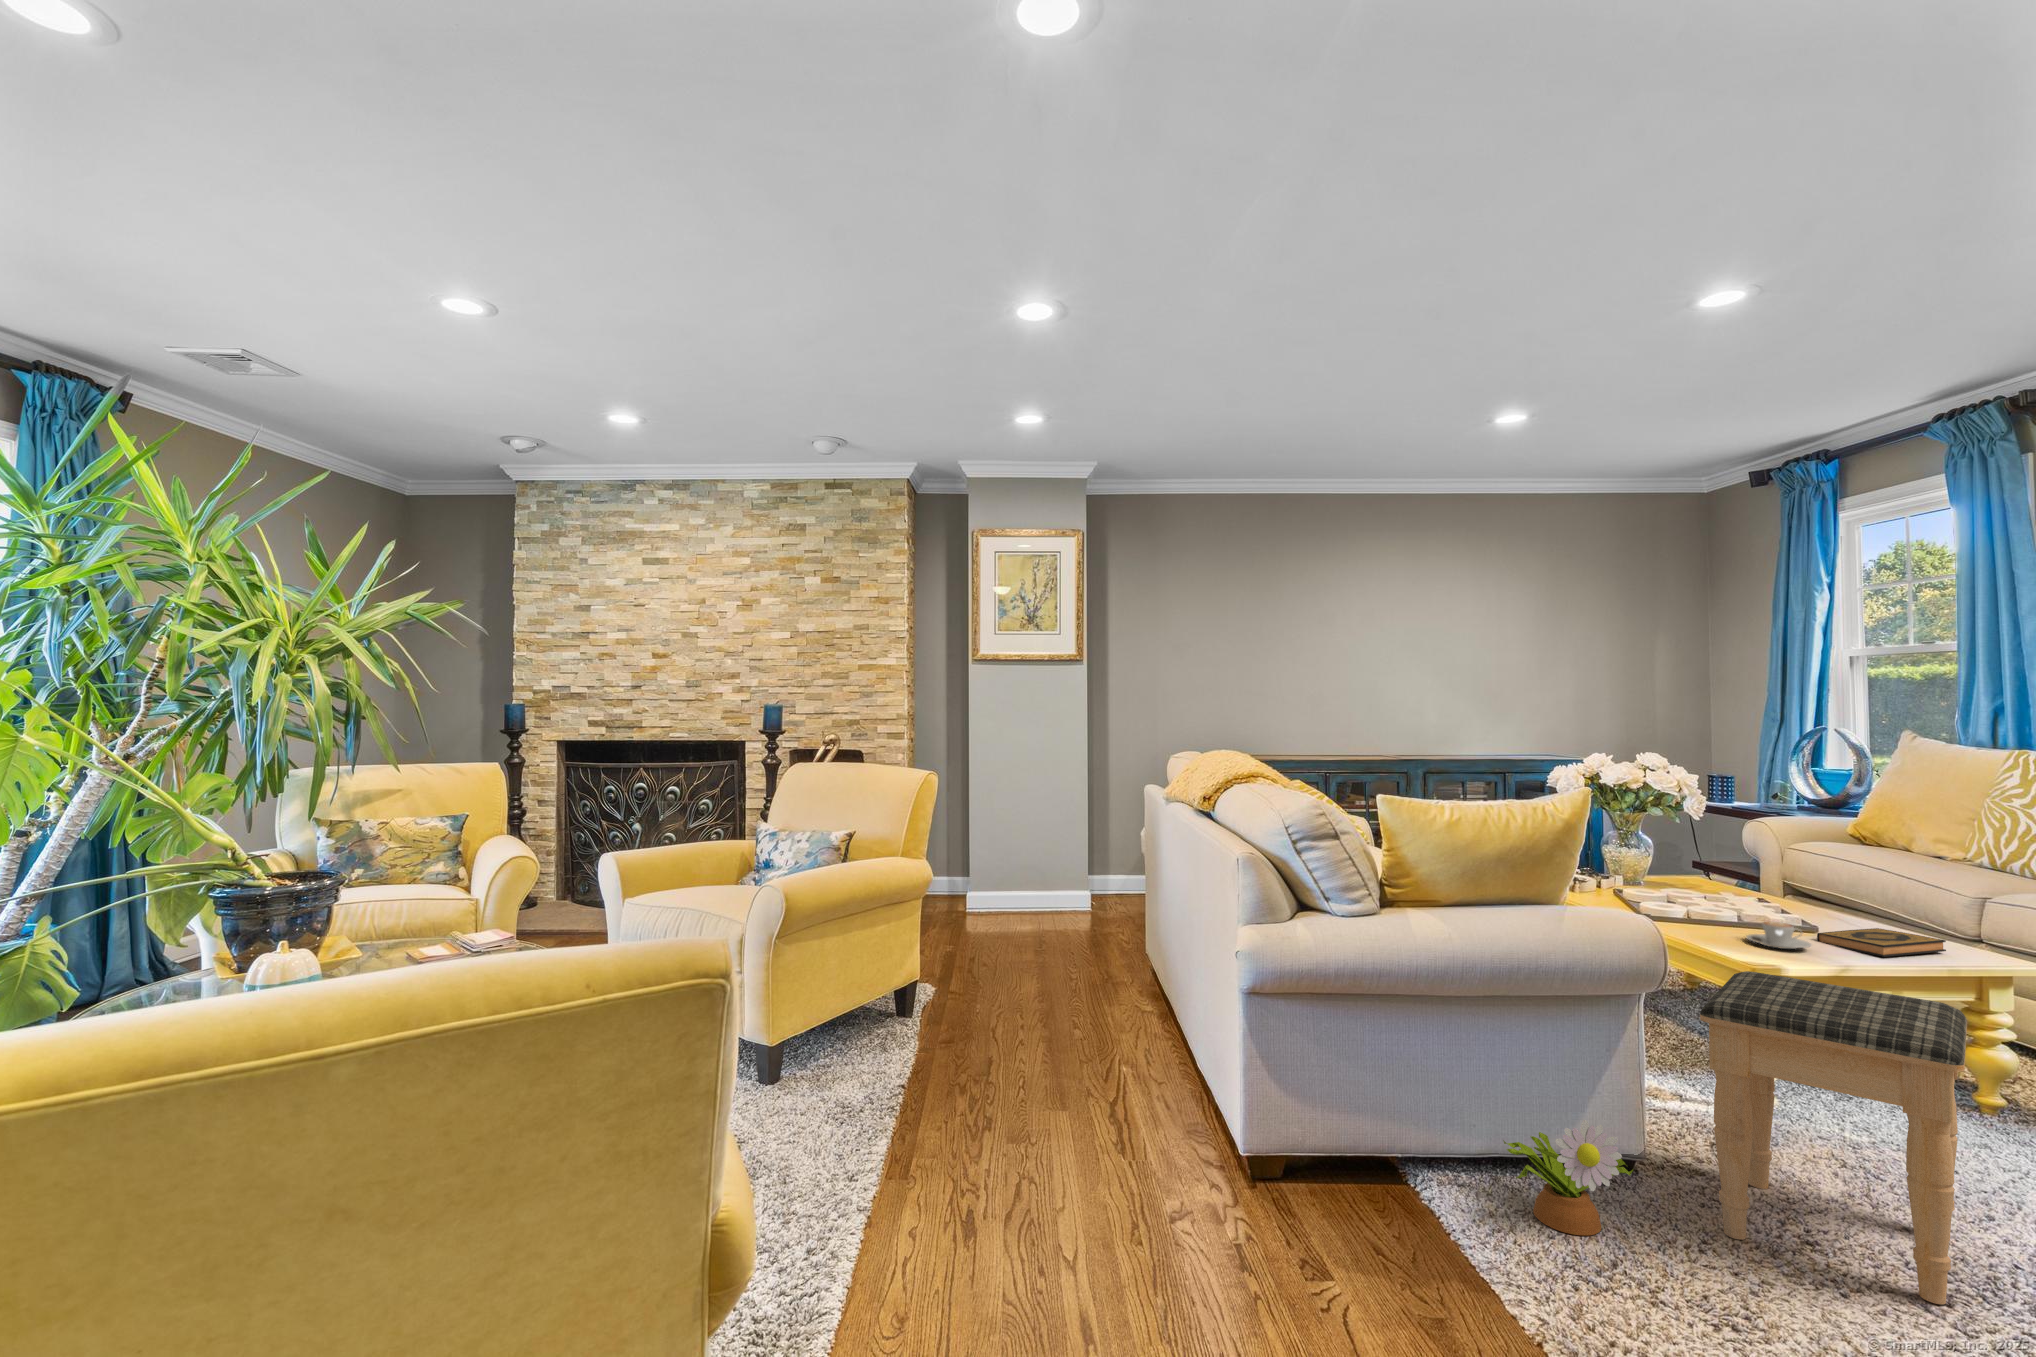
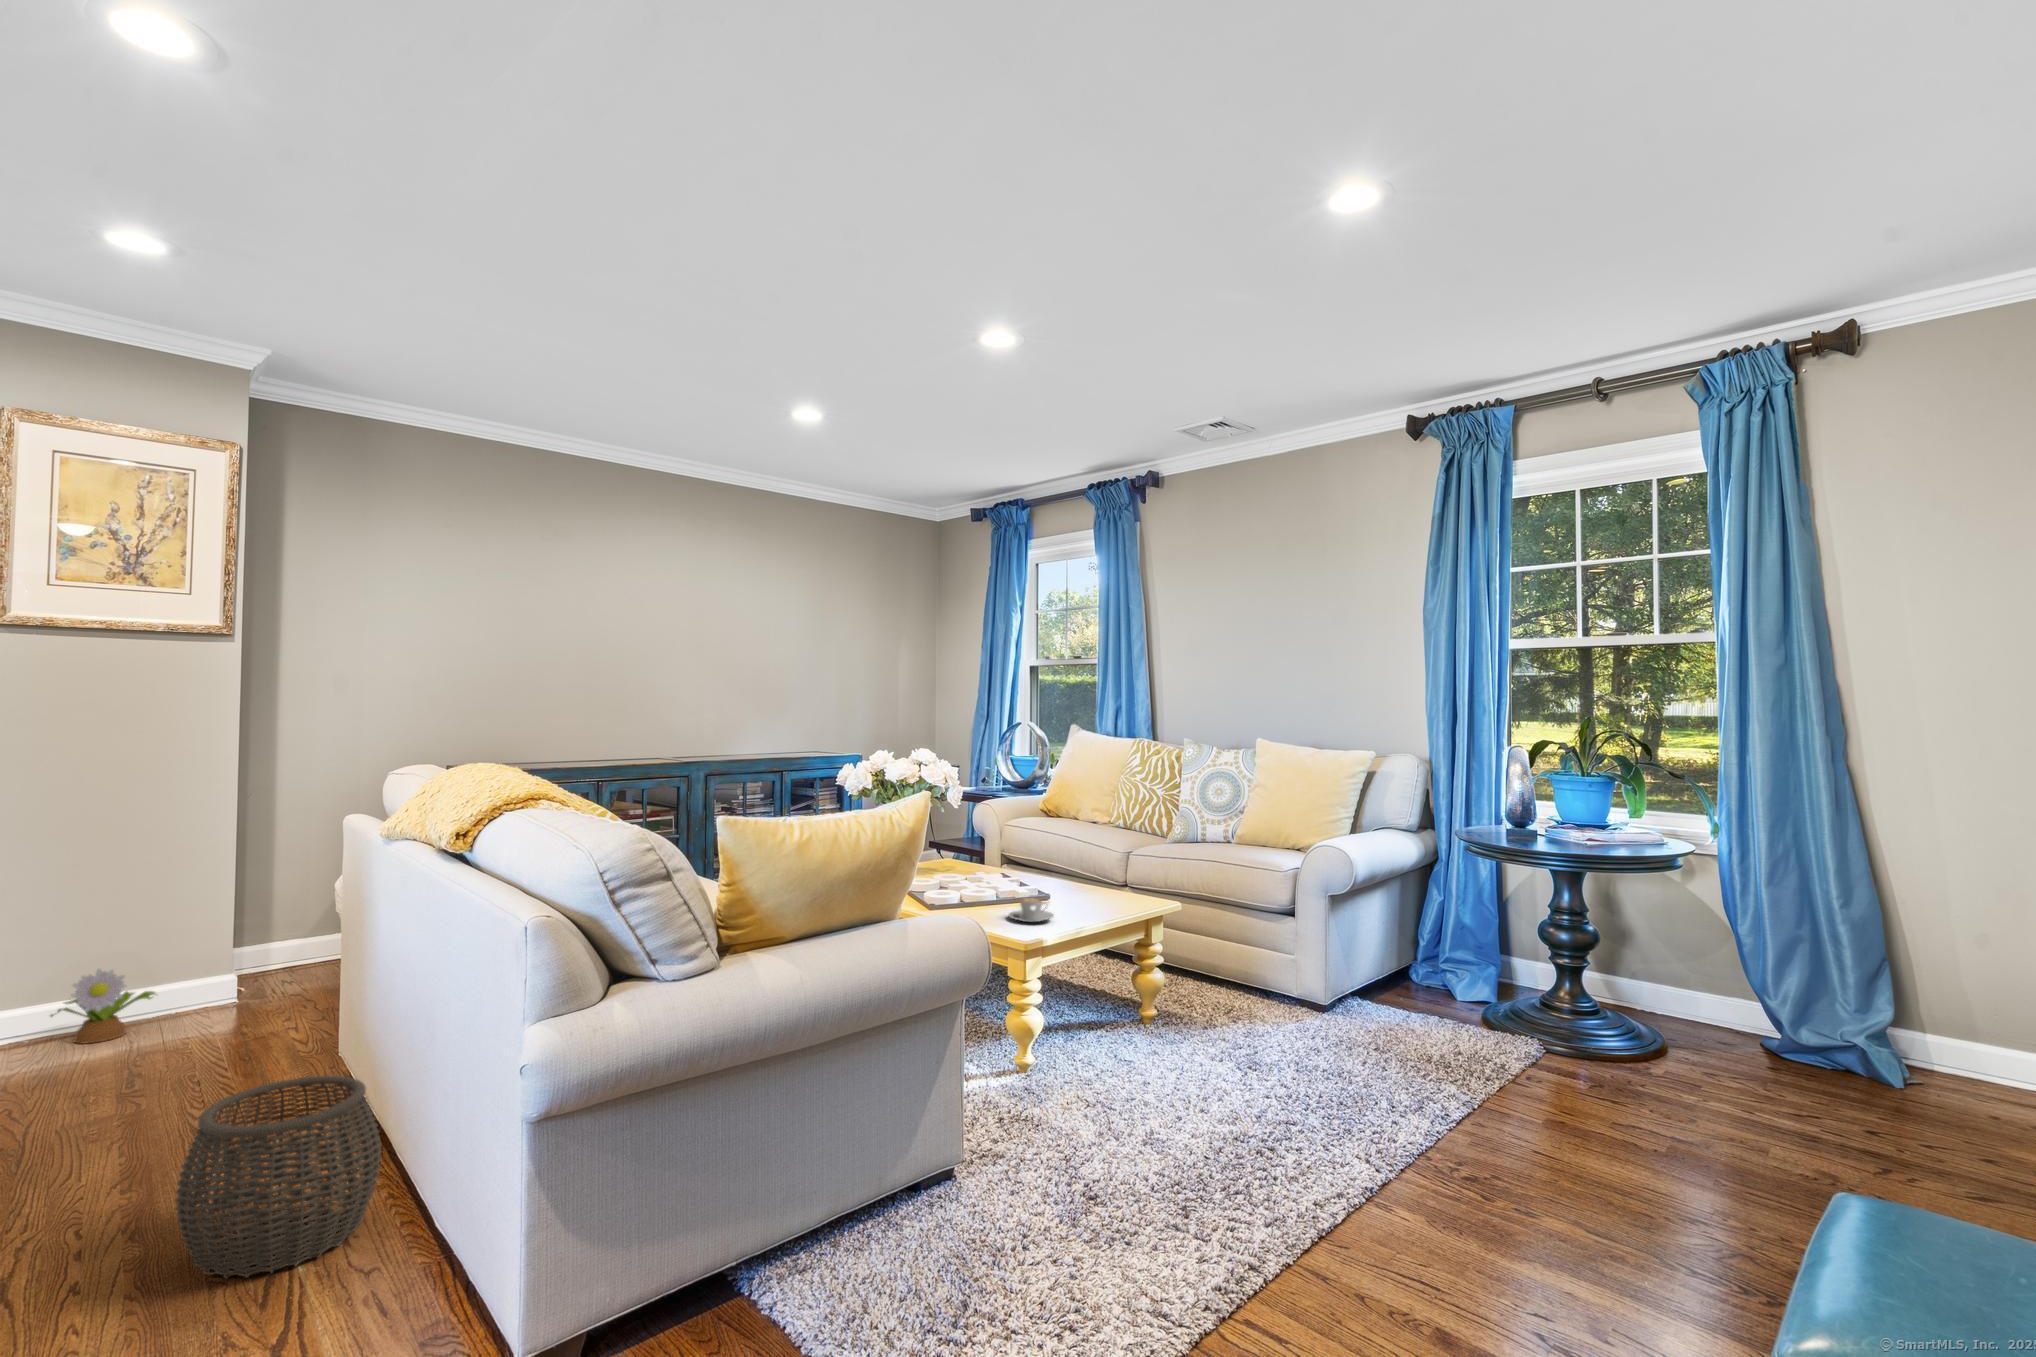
hardback book: present [1817,928,1946,957] -> none [1052,890,1129,916]
woven basket: none [1057,952,1165,1071] -> present [175,1076,381,1278]
footstool: present [1700,971,1967,1305] -> none [1022,955,1207,1224]
decorative plant: present [1504,1120,1633,1236] -> present [51,969,155,1044]

